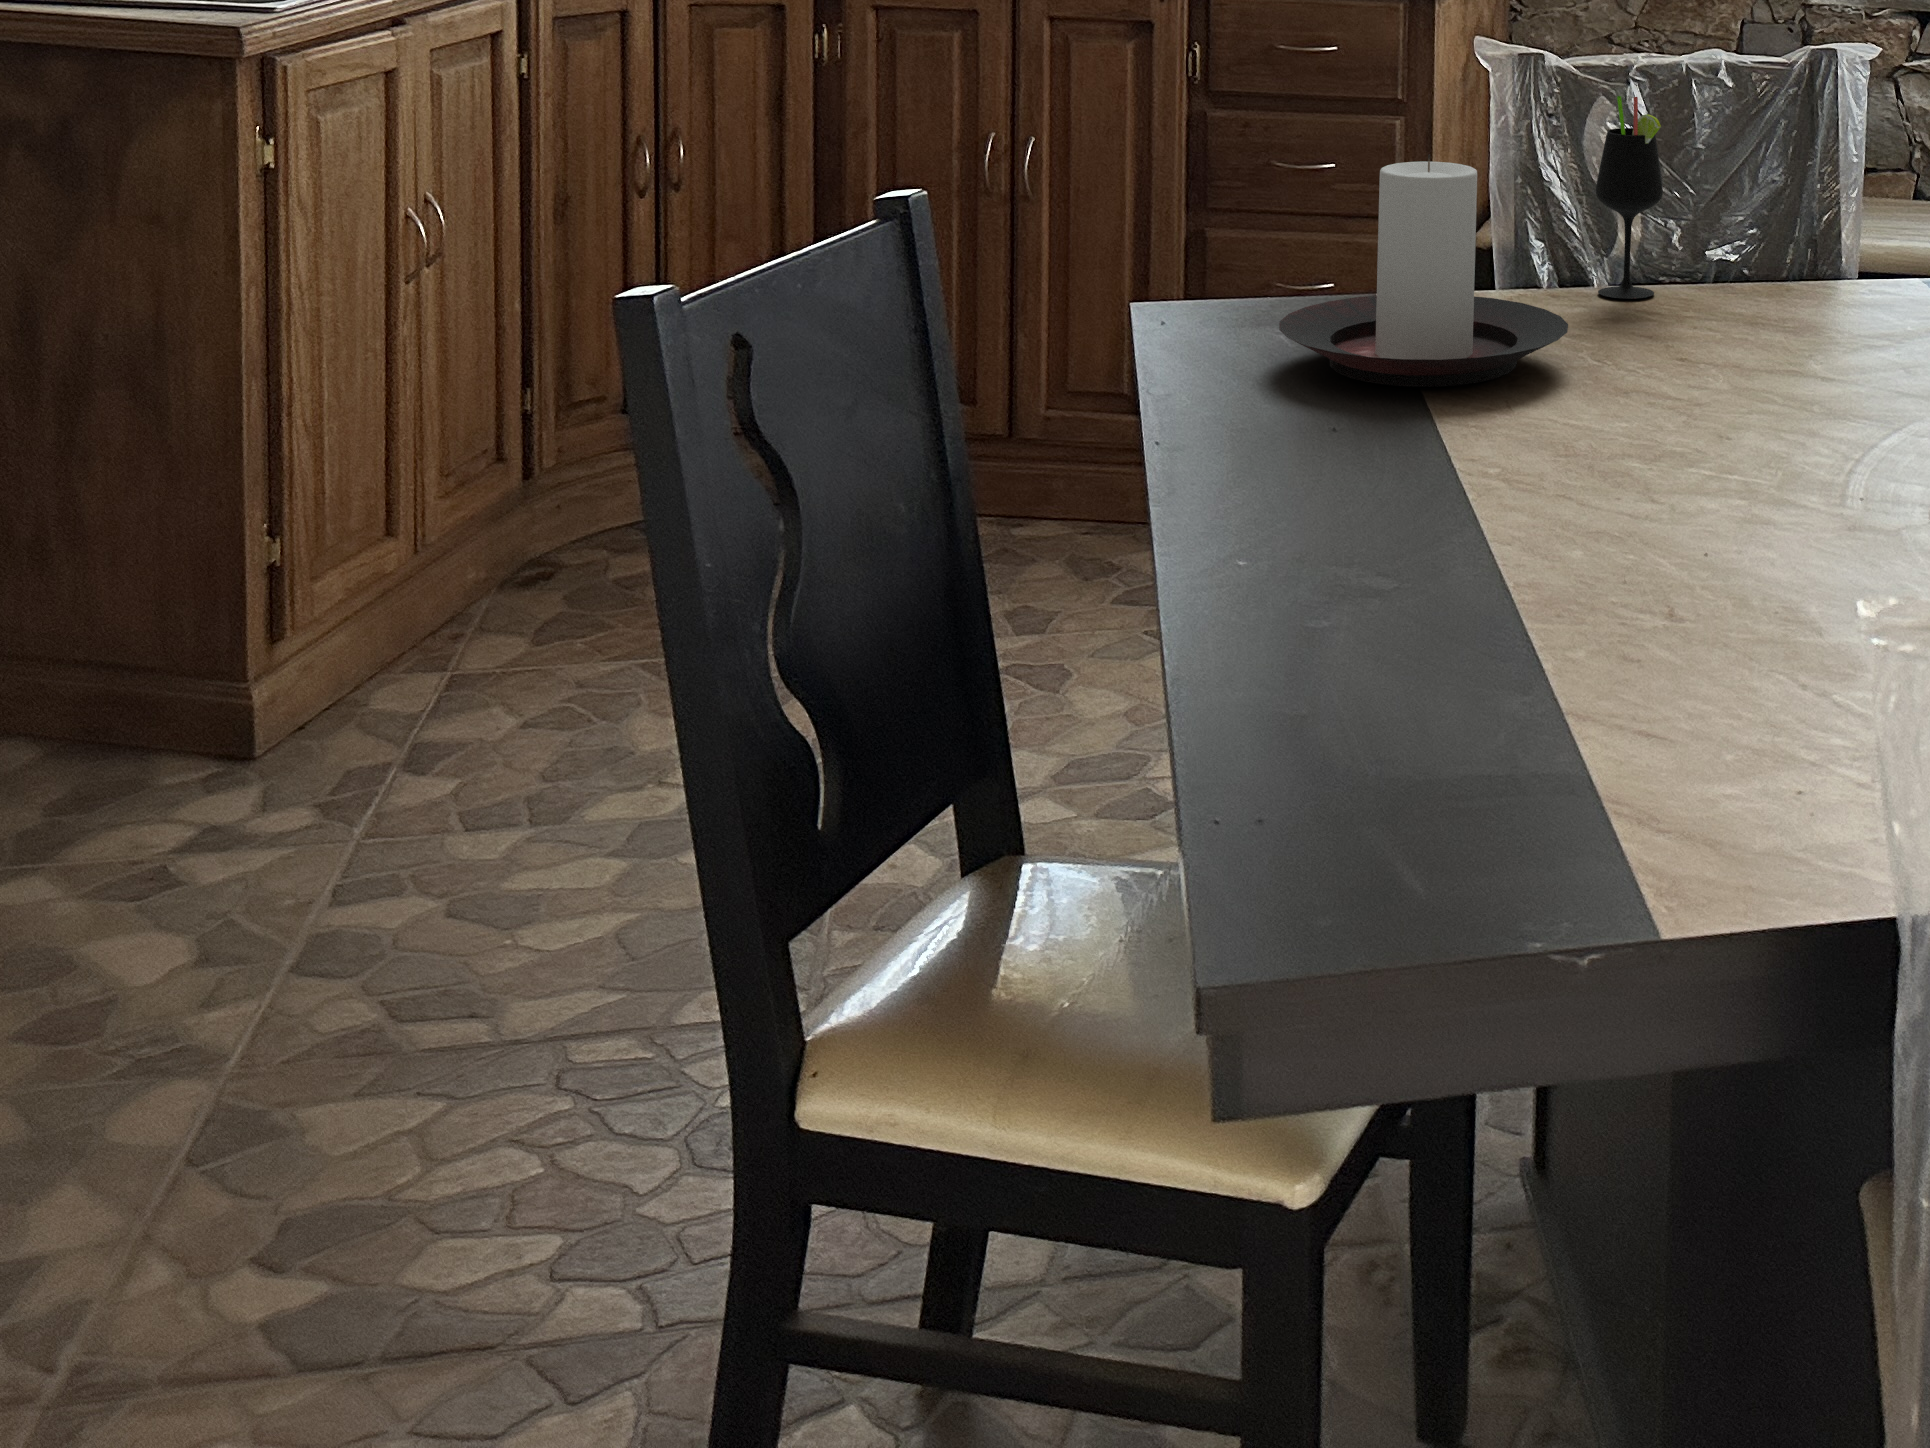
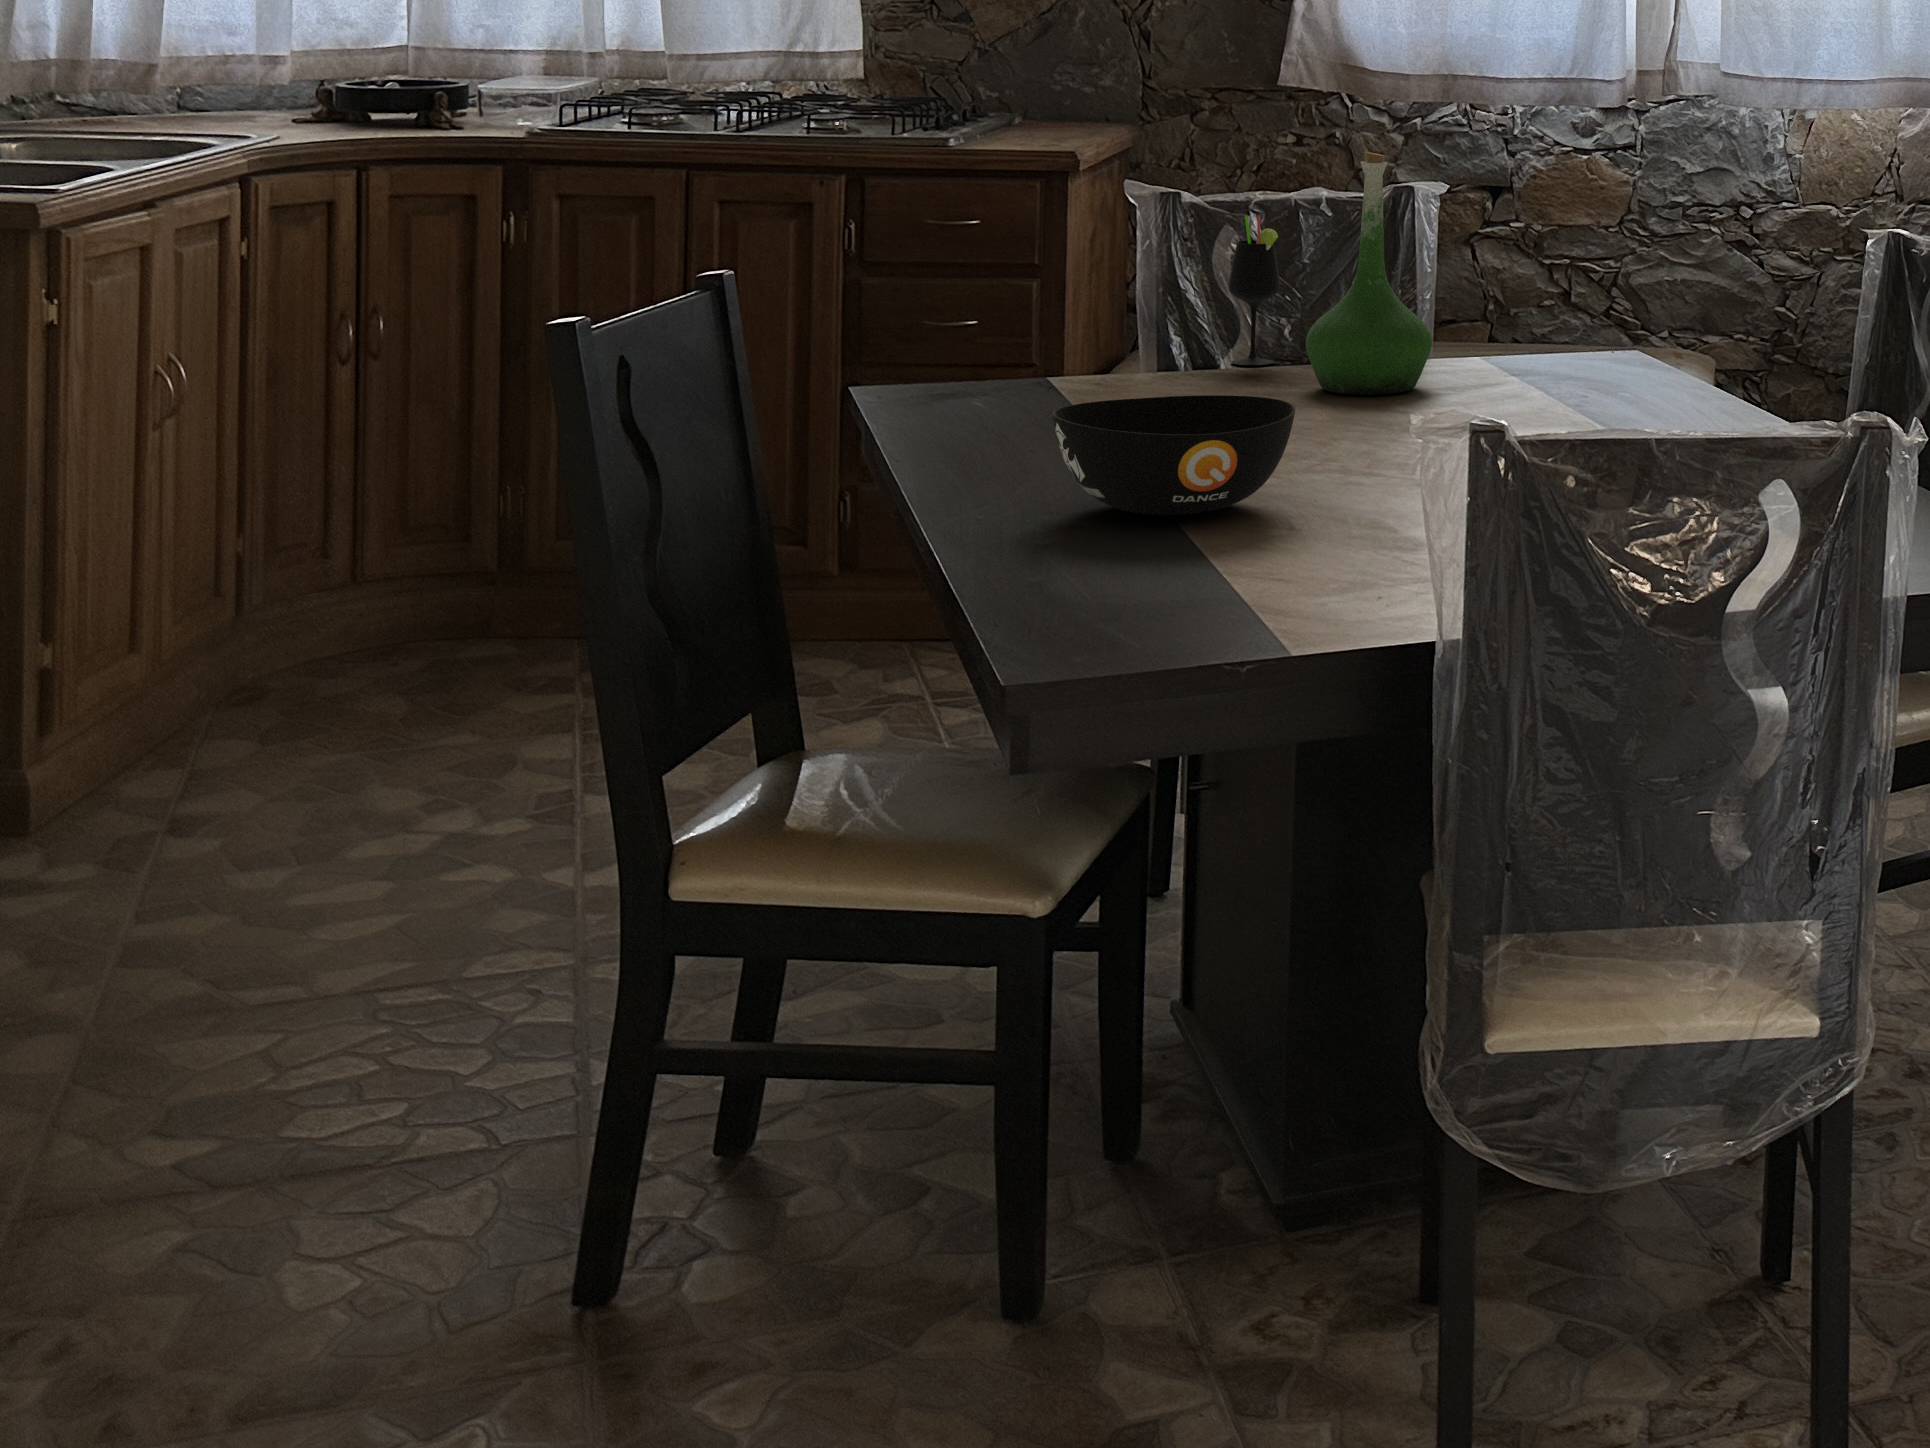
vase: none [1695,22,1867,364] -> present [1306,152,1432,395]
candle holder: present [1279,155,1568,387] -> none [995,249,1213,412]
bowl: none [1308,423,1672,633] -> present [1052,395,1295,515]

